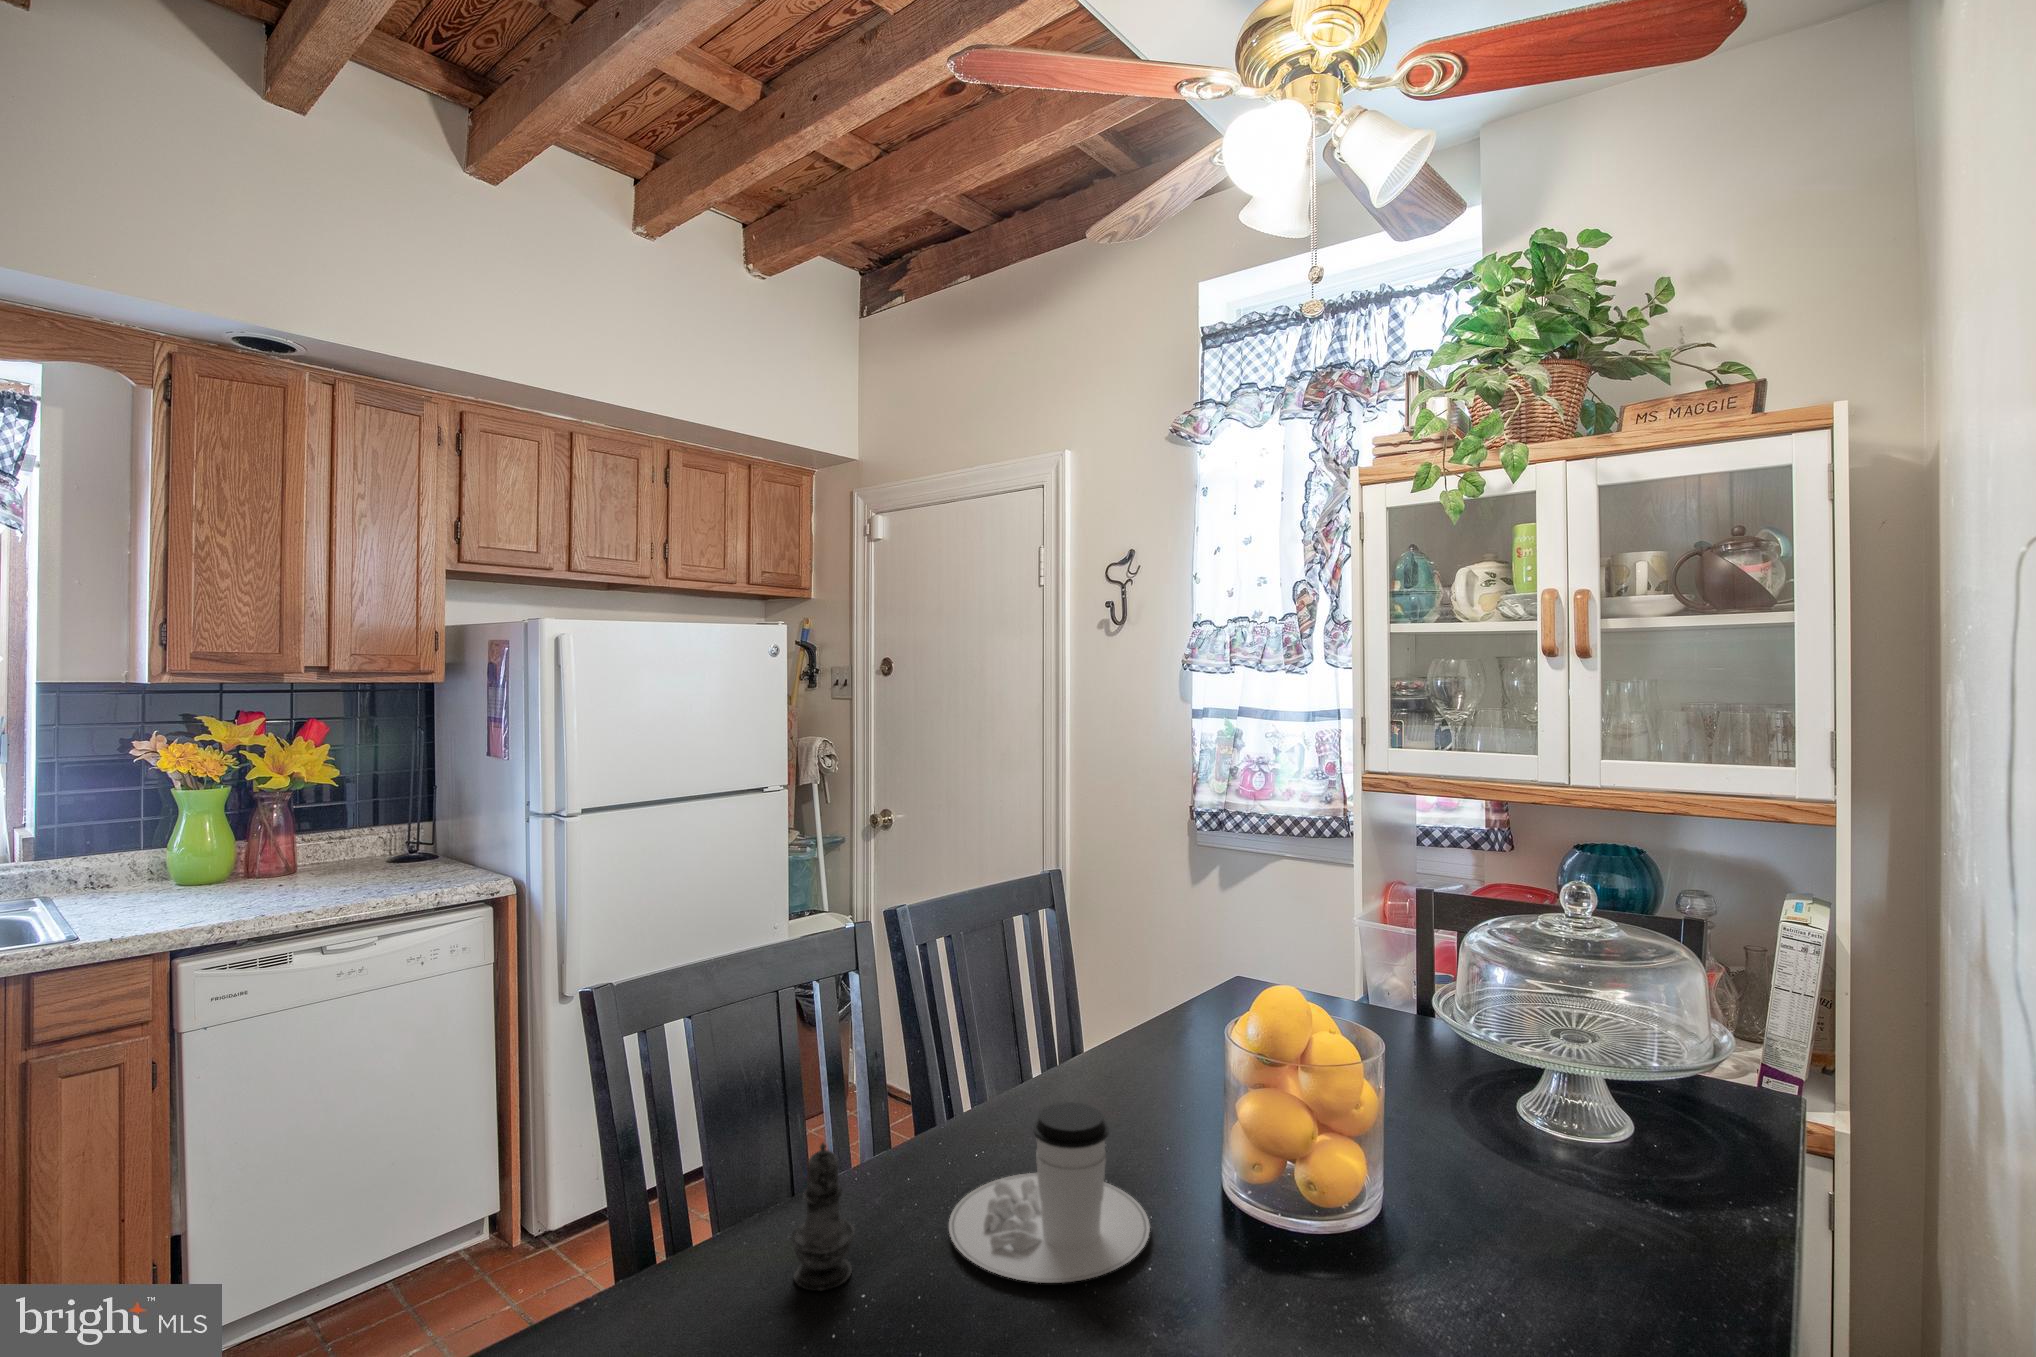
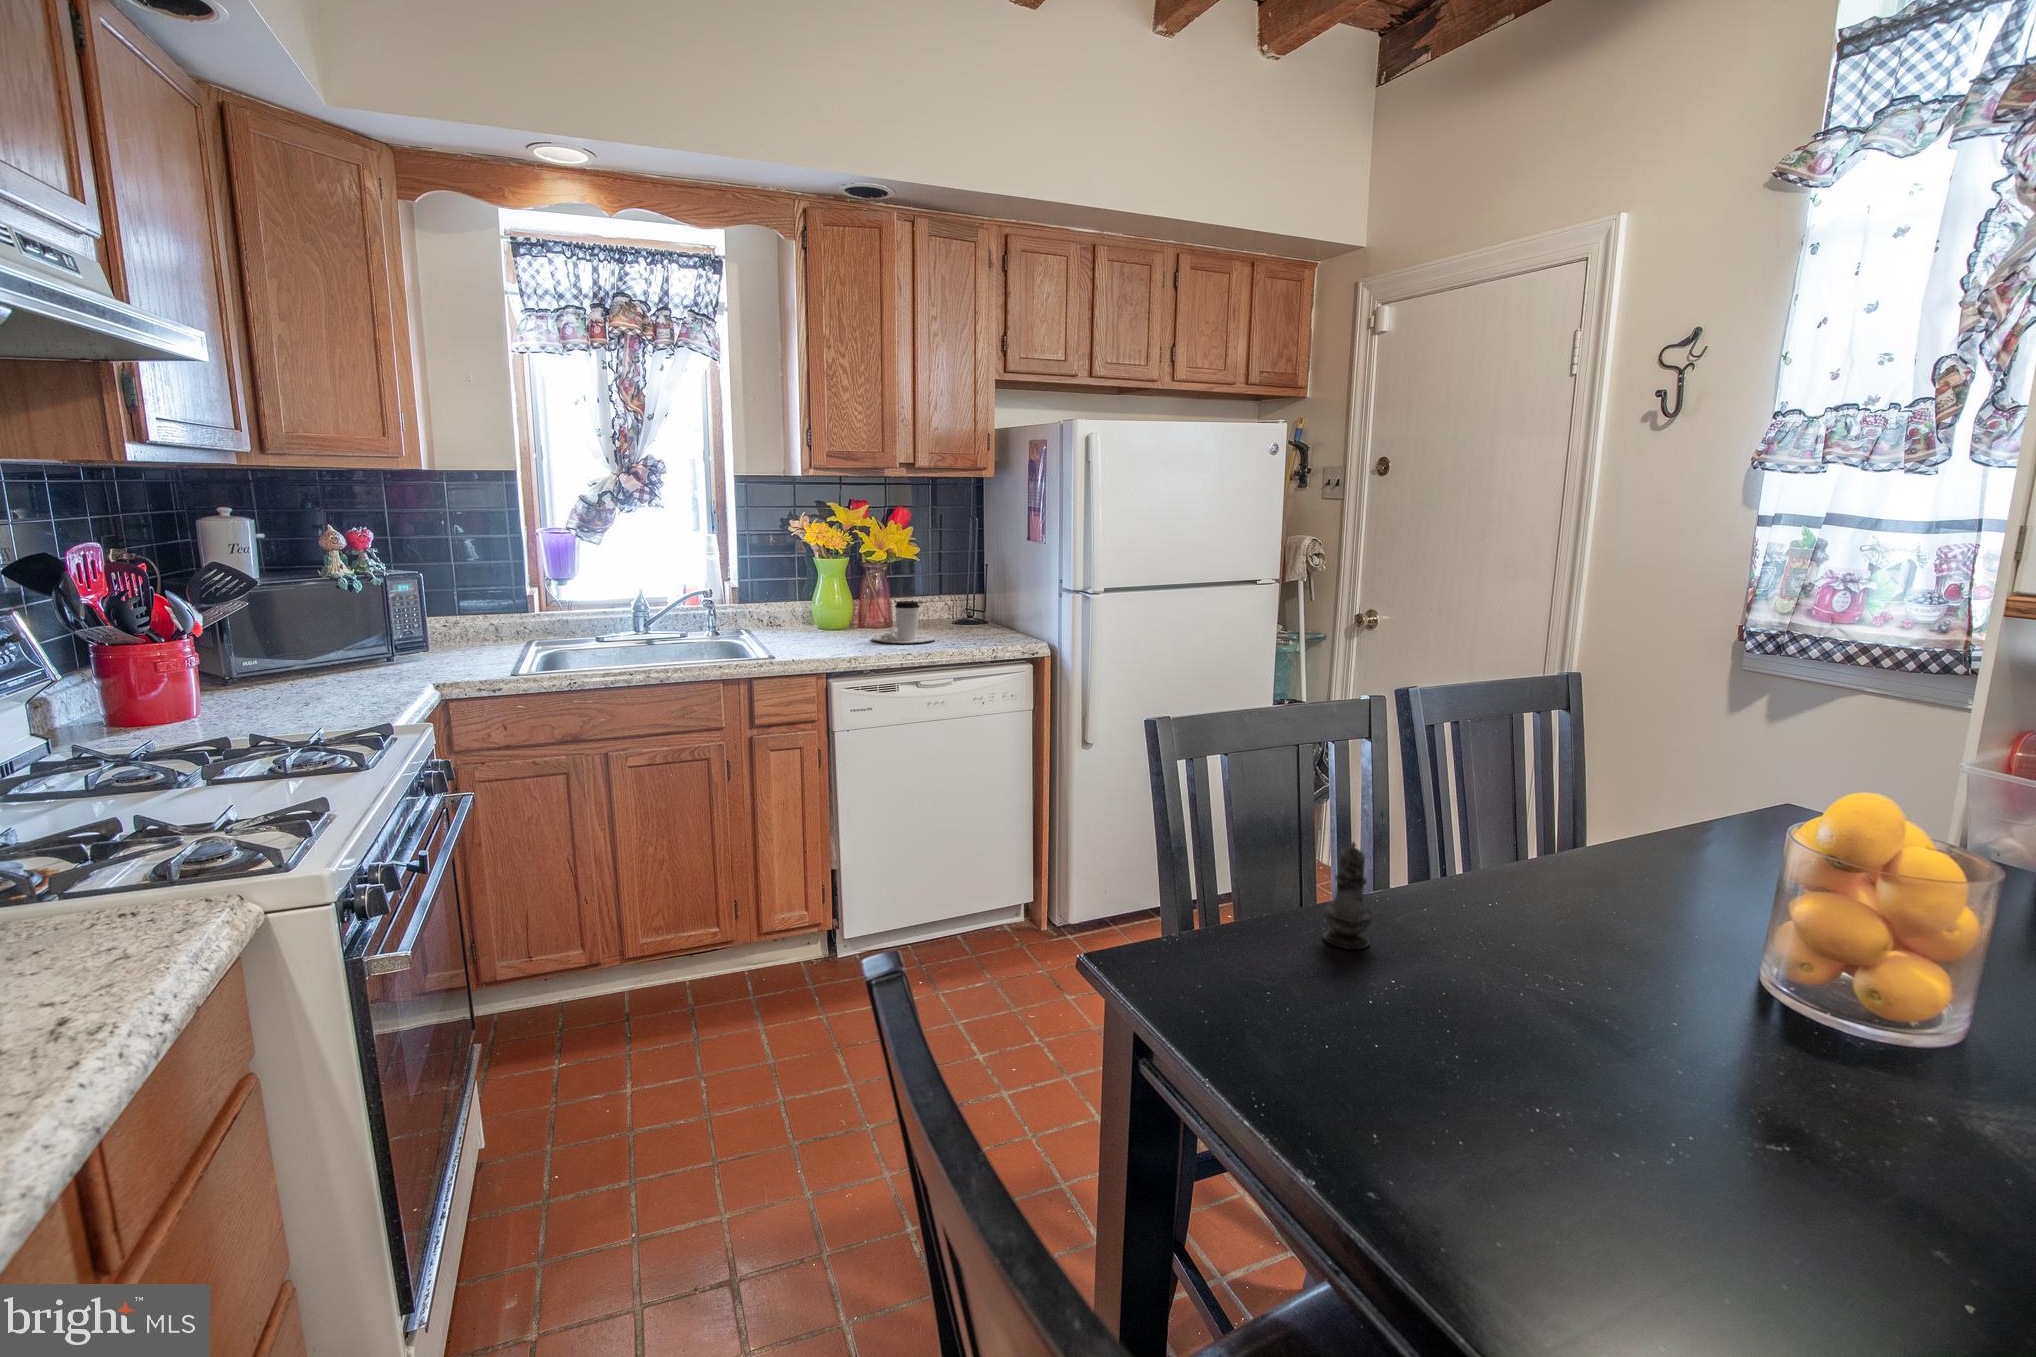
coffee cup: present [949,1102,1150,1283] -> present [872,601,937,644]

